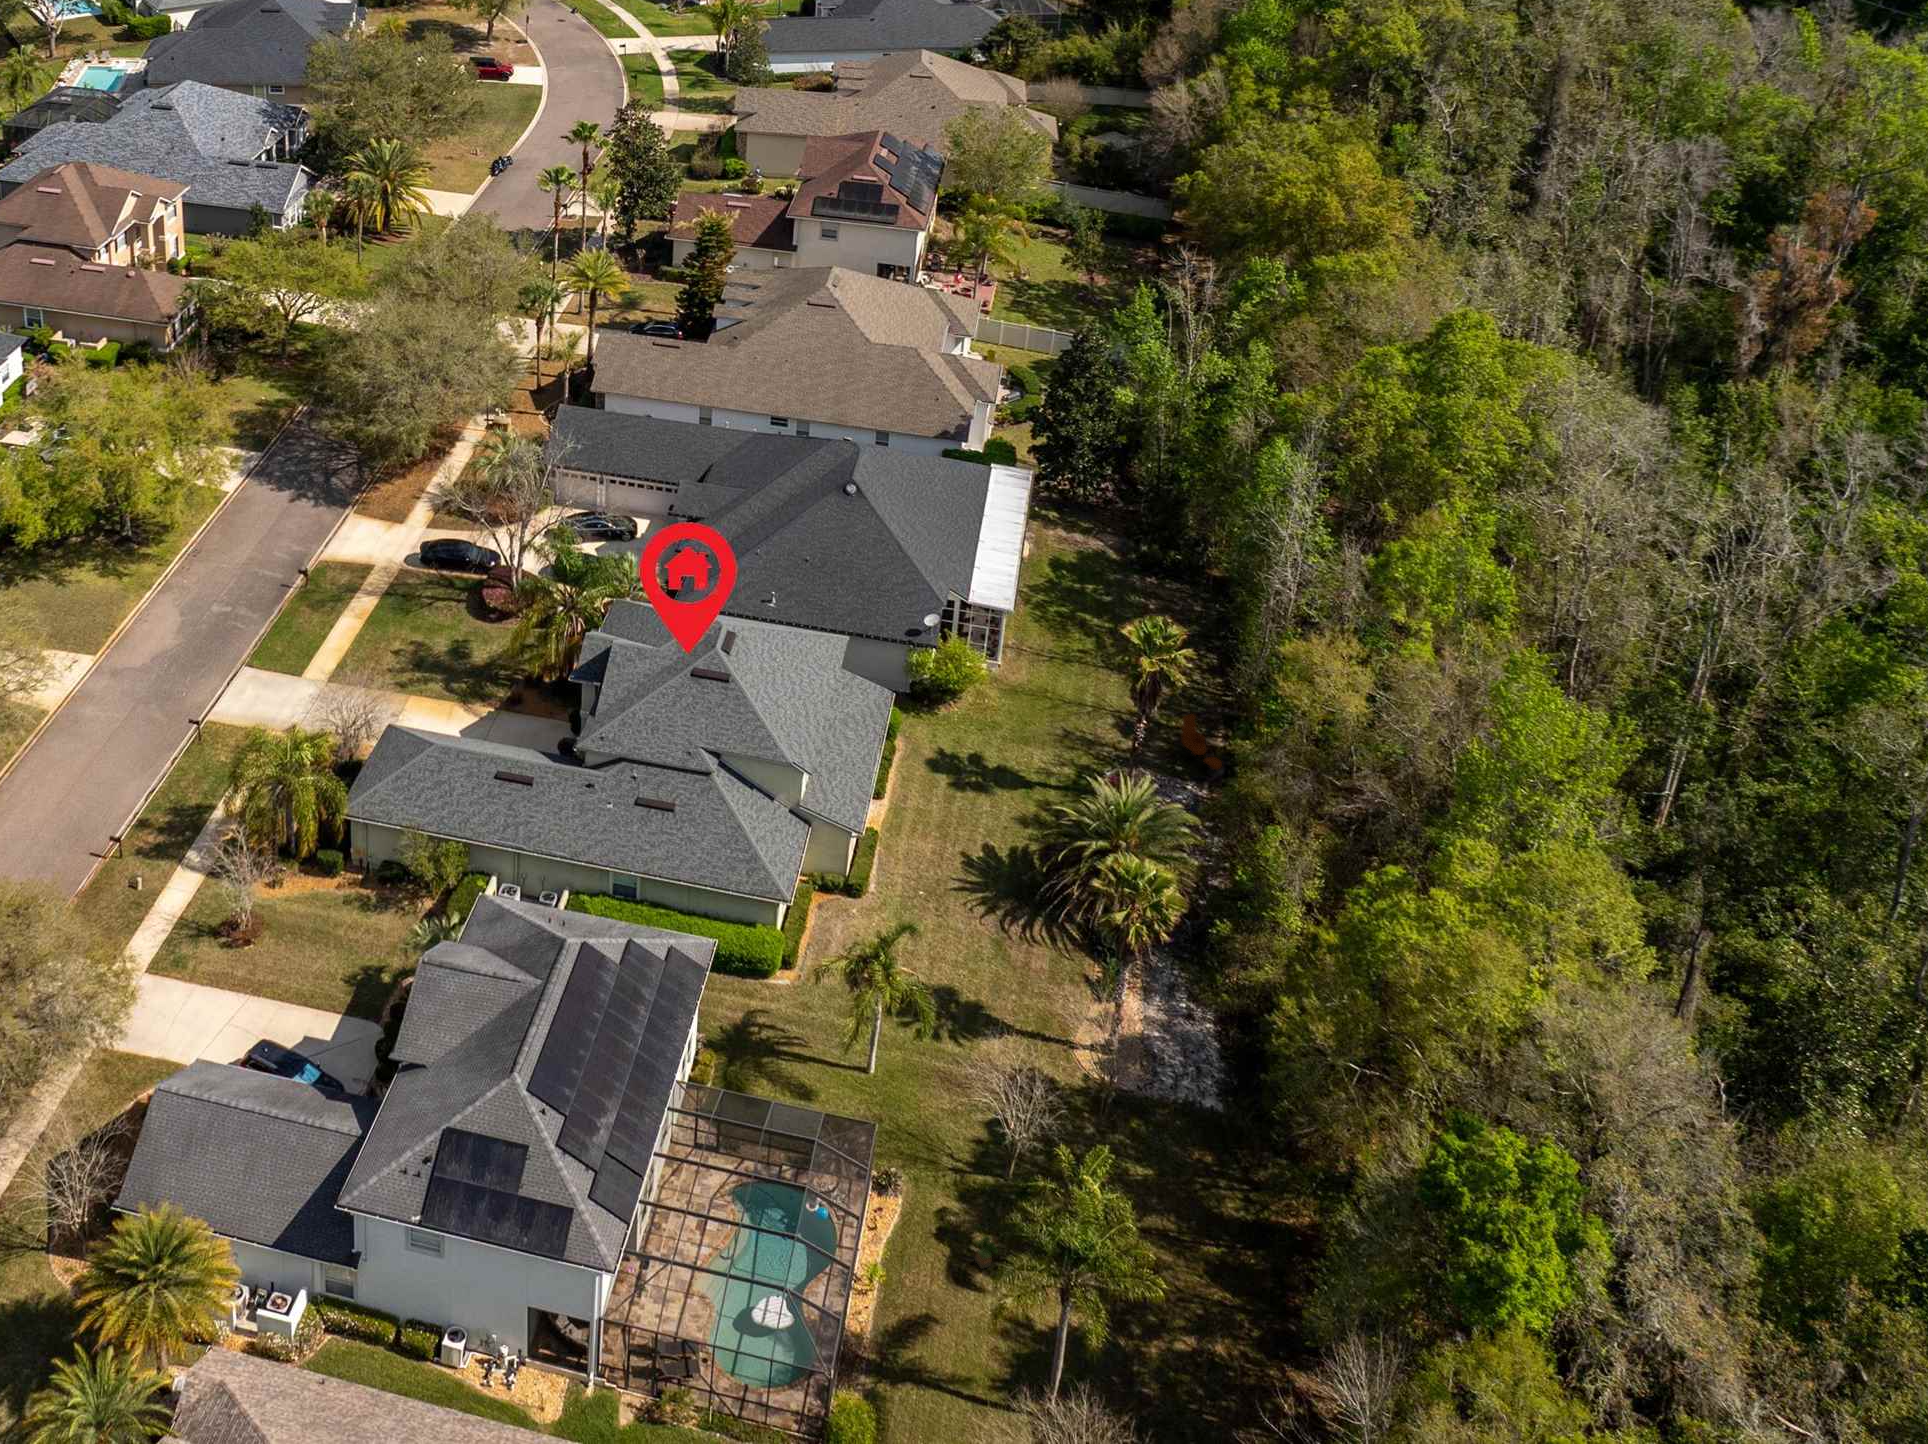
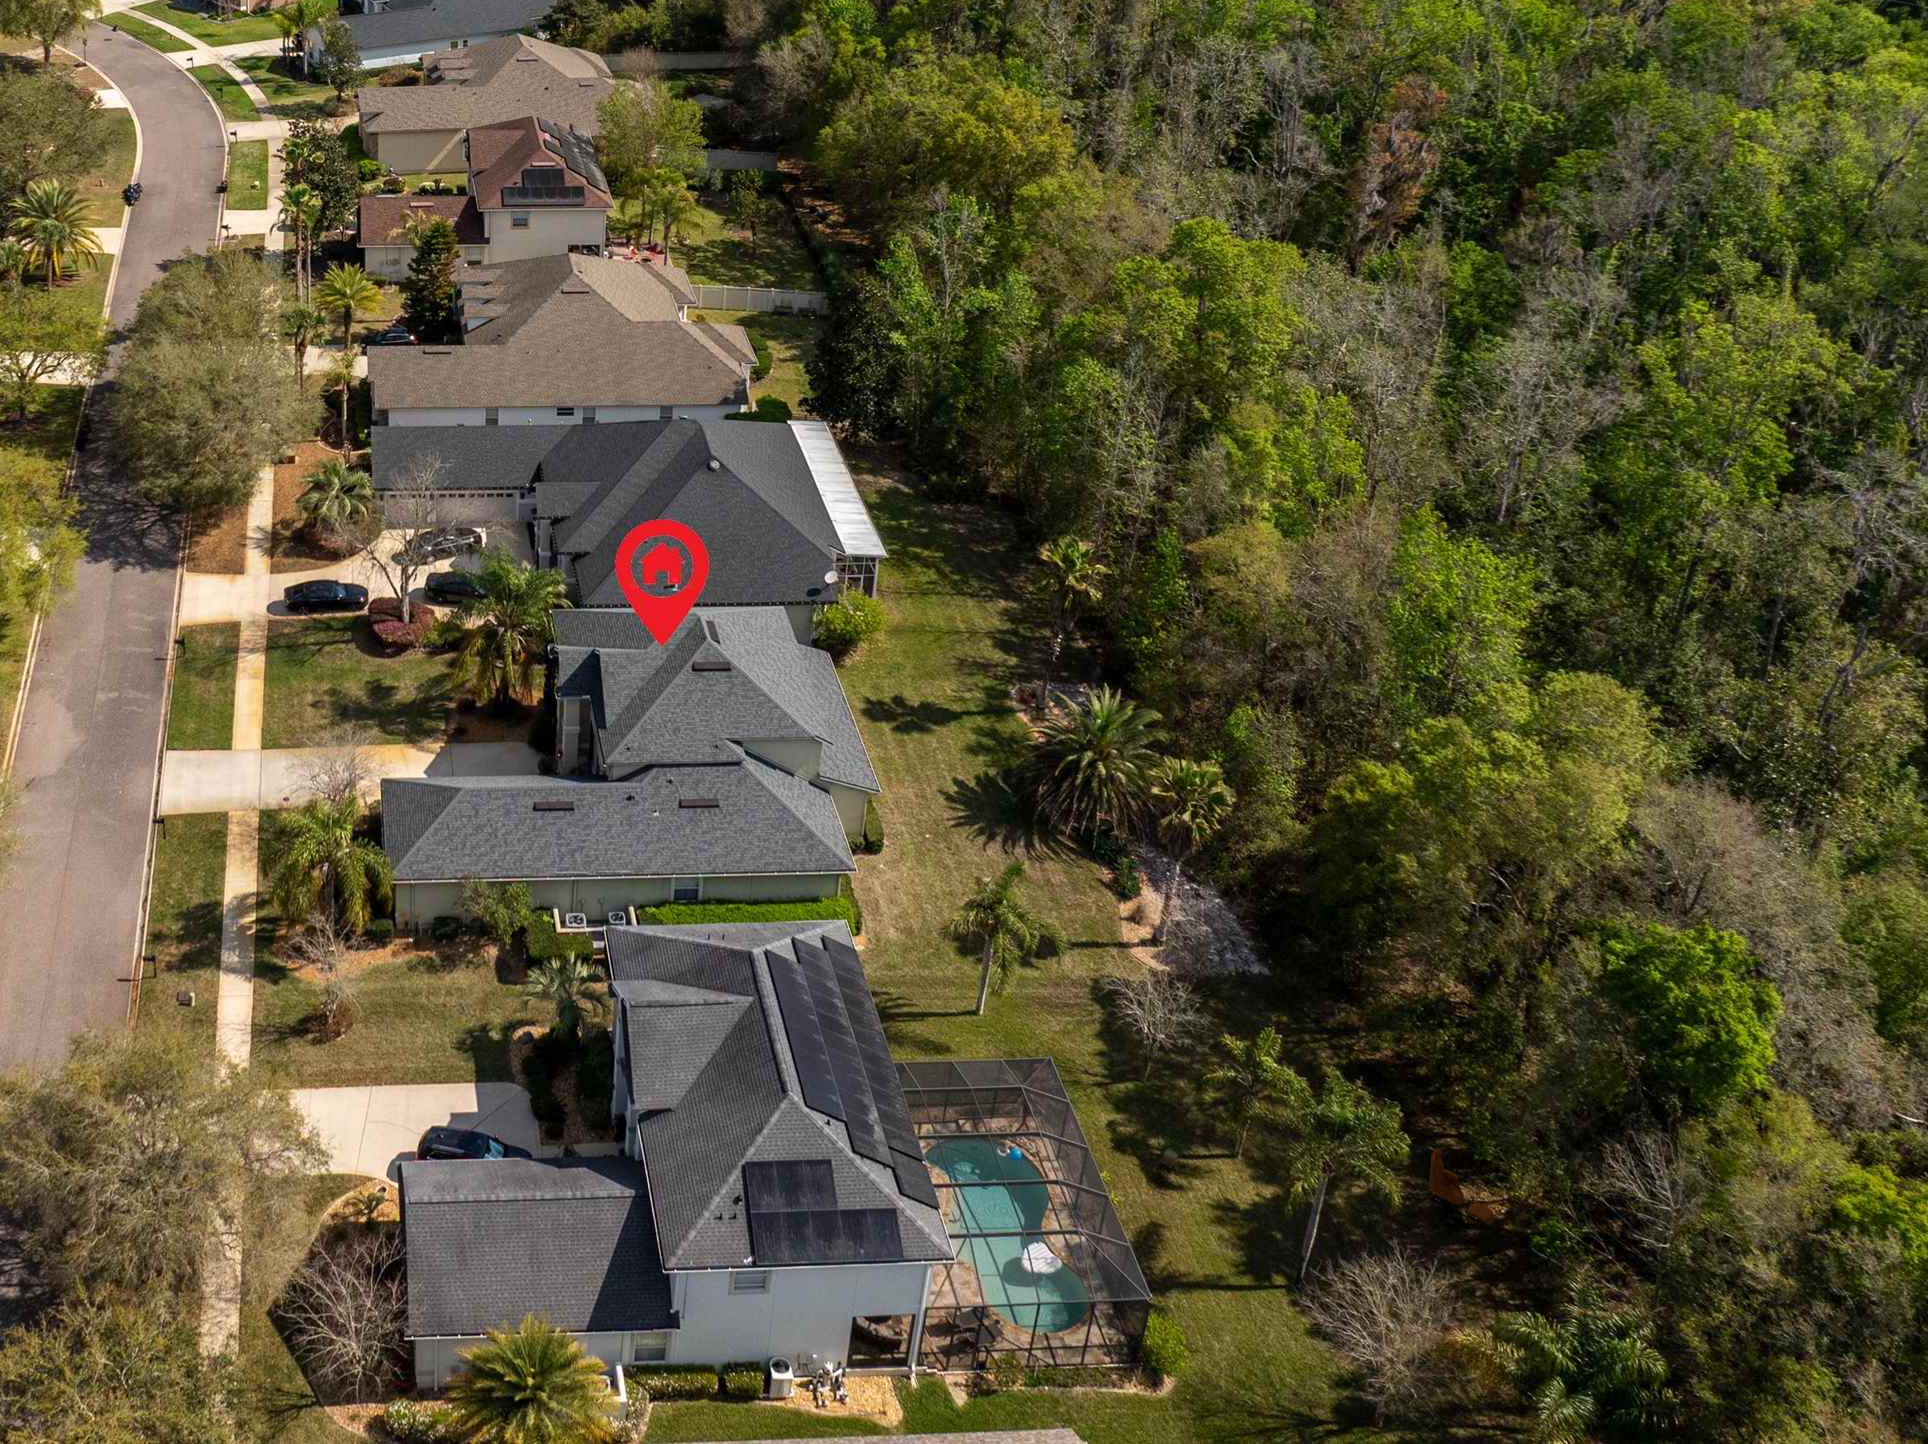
lounge chair: present [1182,714,1222,769] -> present [1427,1148,1494,1229]

